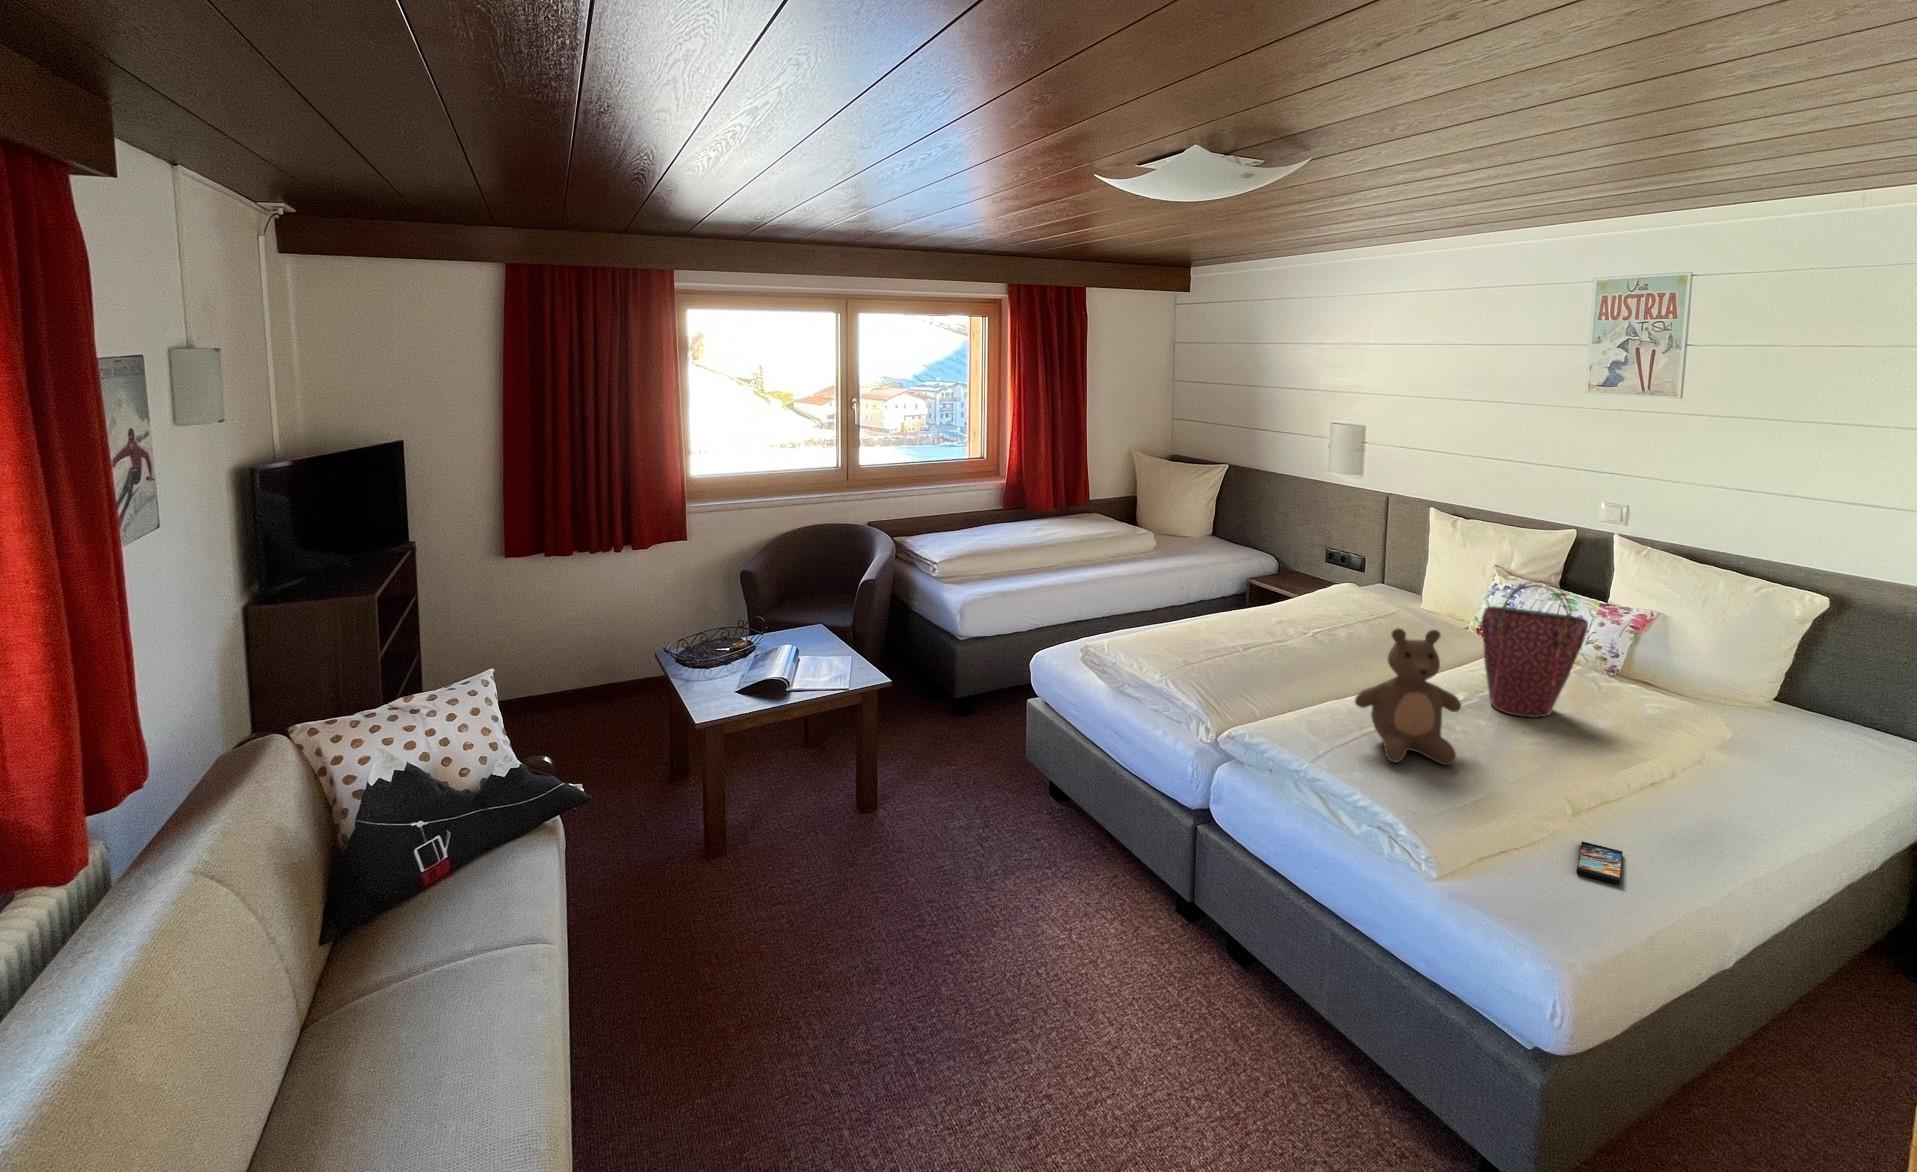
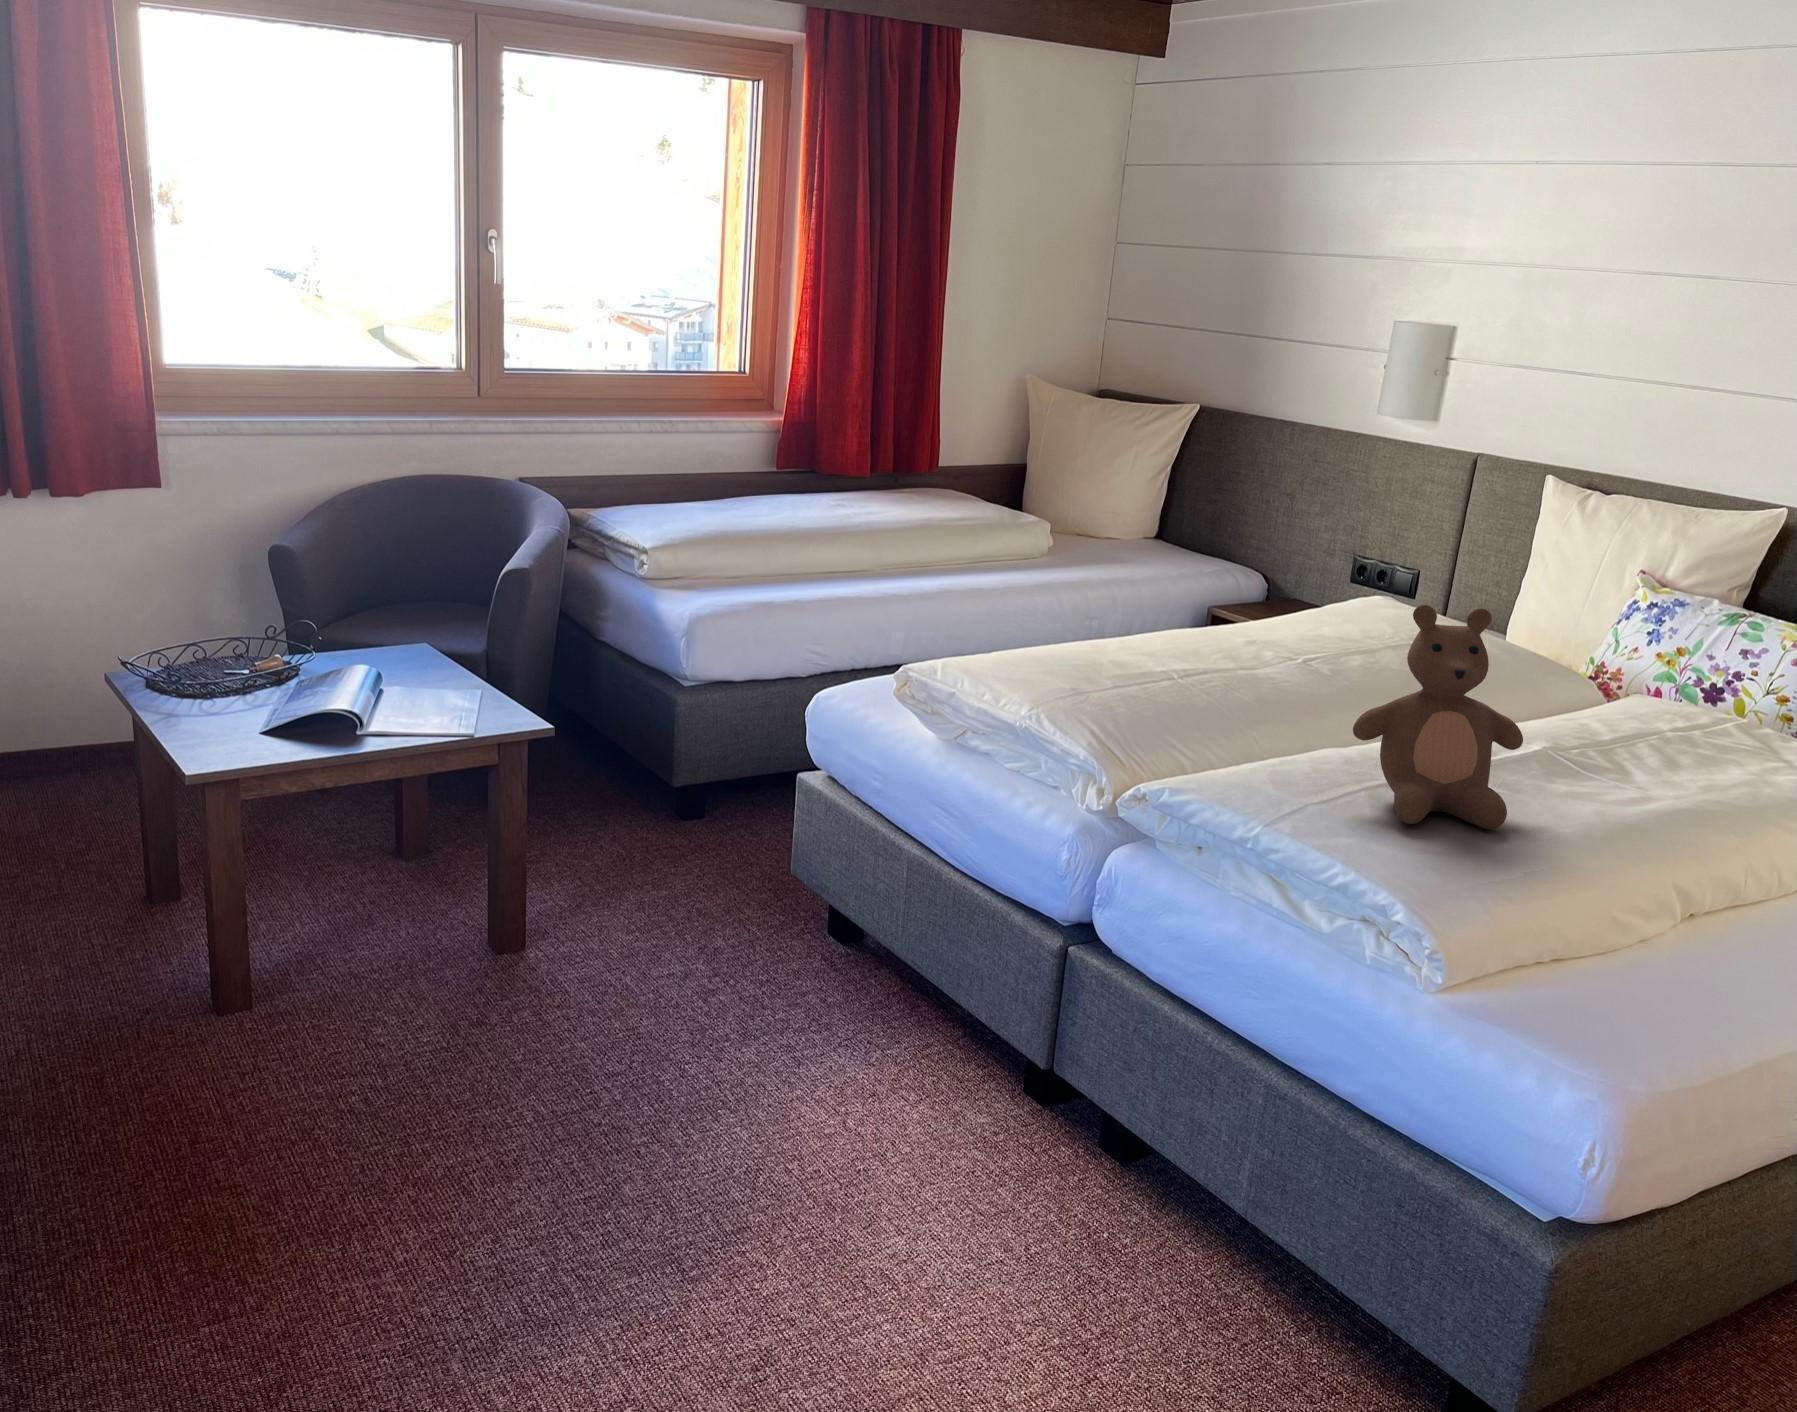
handbag: present [1482,581,1588,717] -> none [1575,551,1737,779]
smartphone: present [1576,841,1623,884] -> none [1671,943,1749,992]

